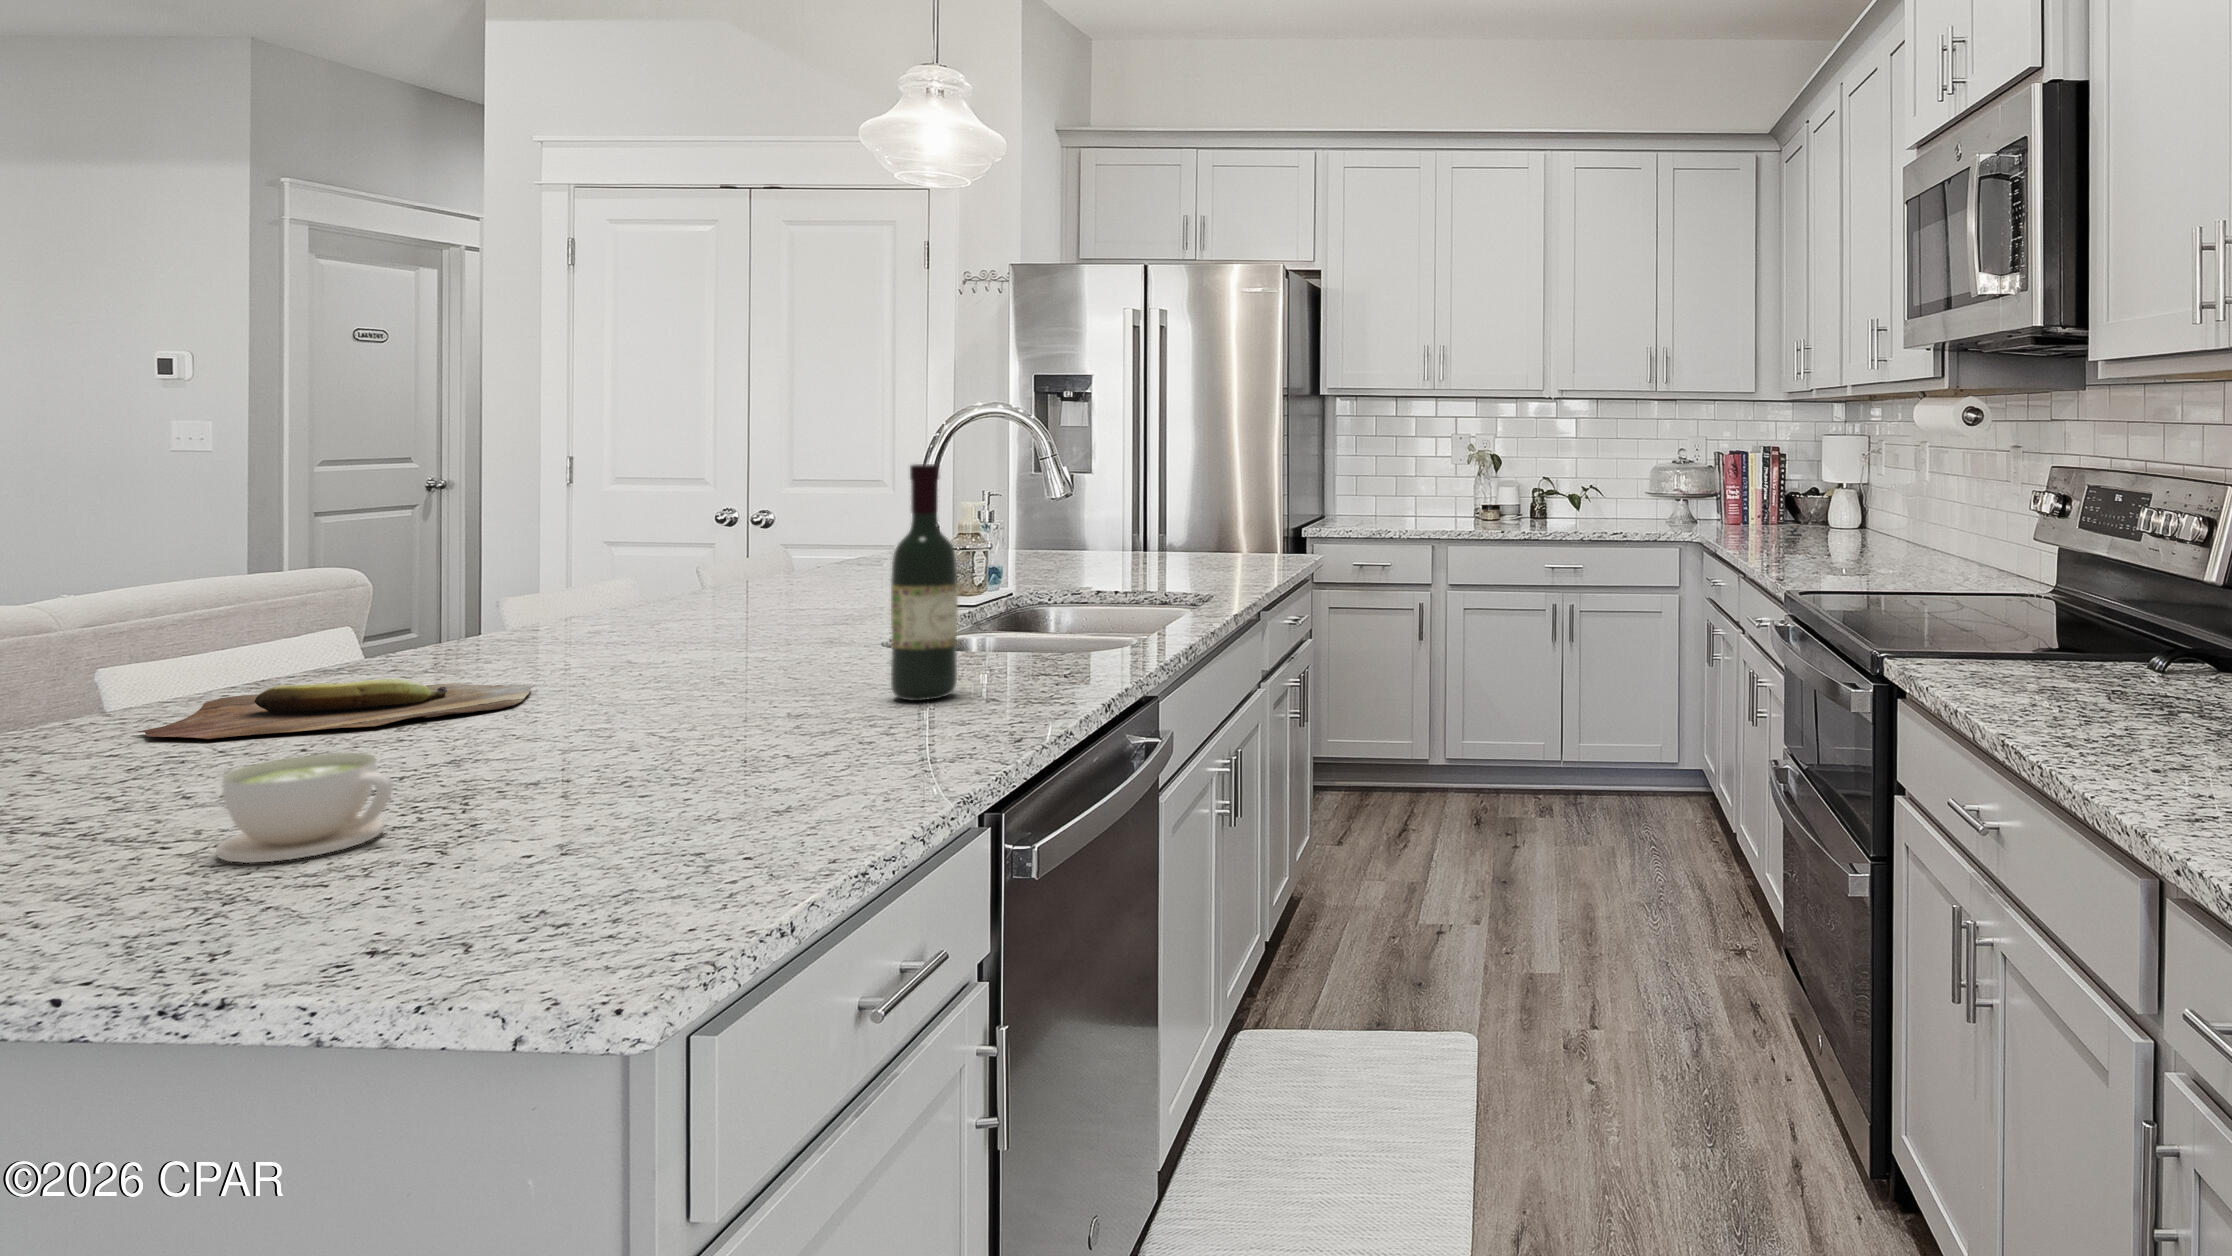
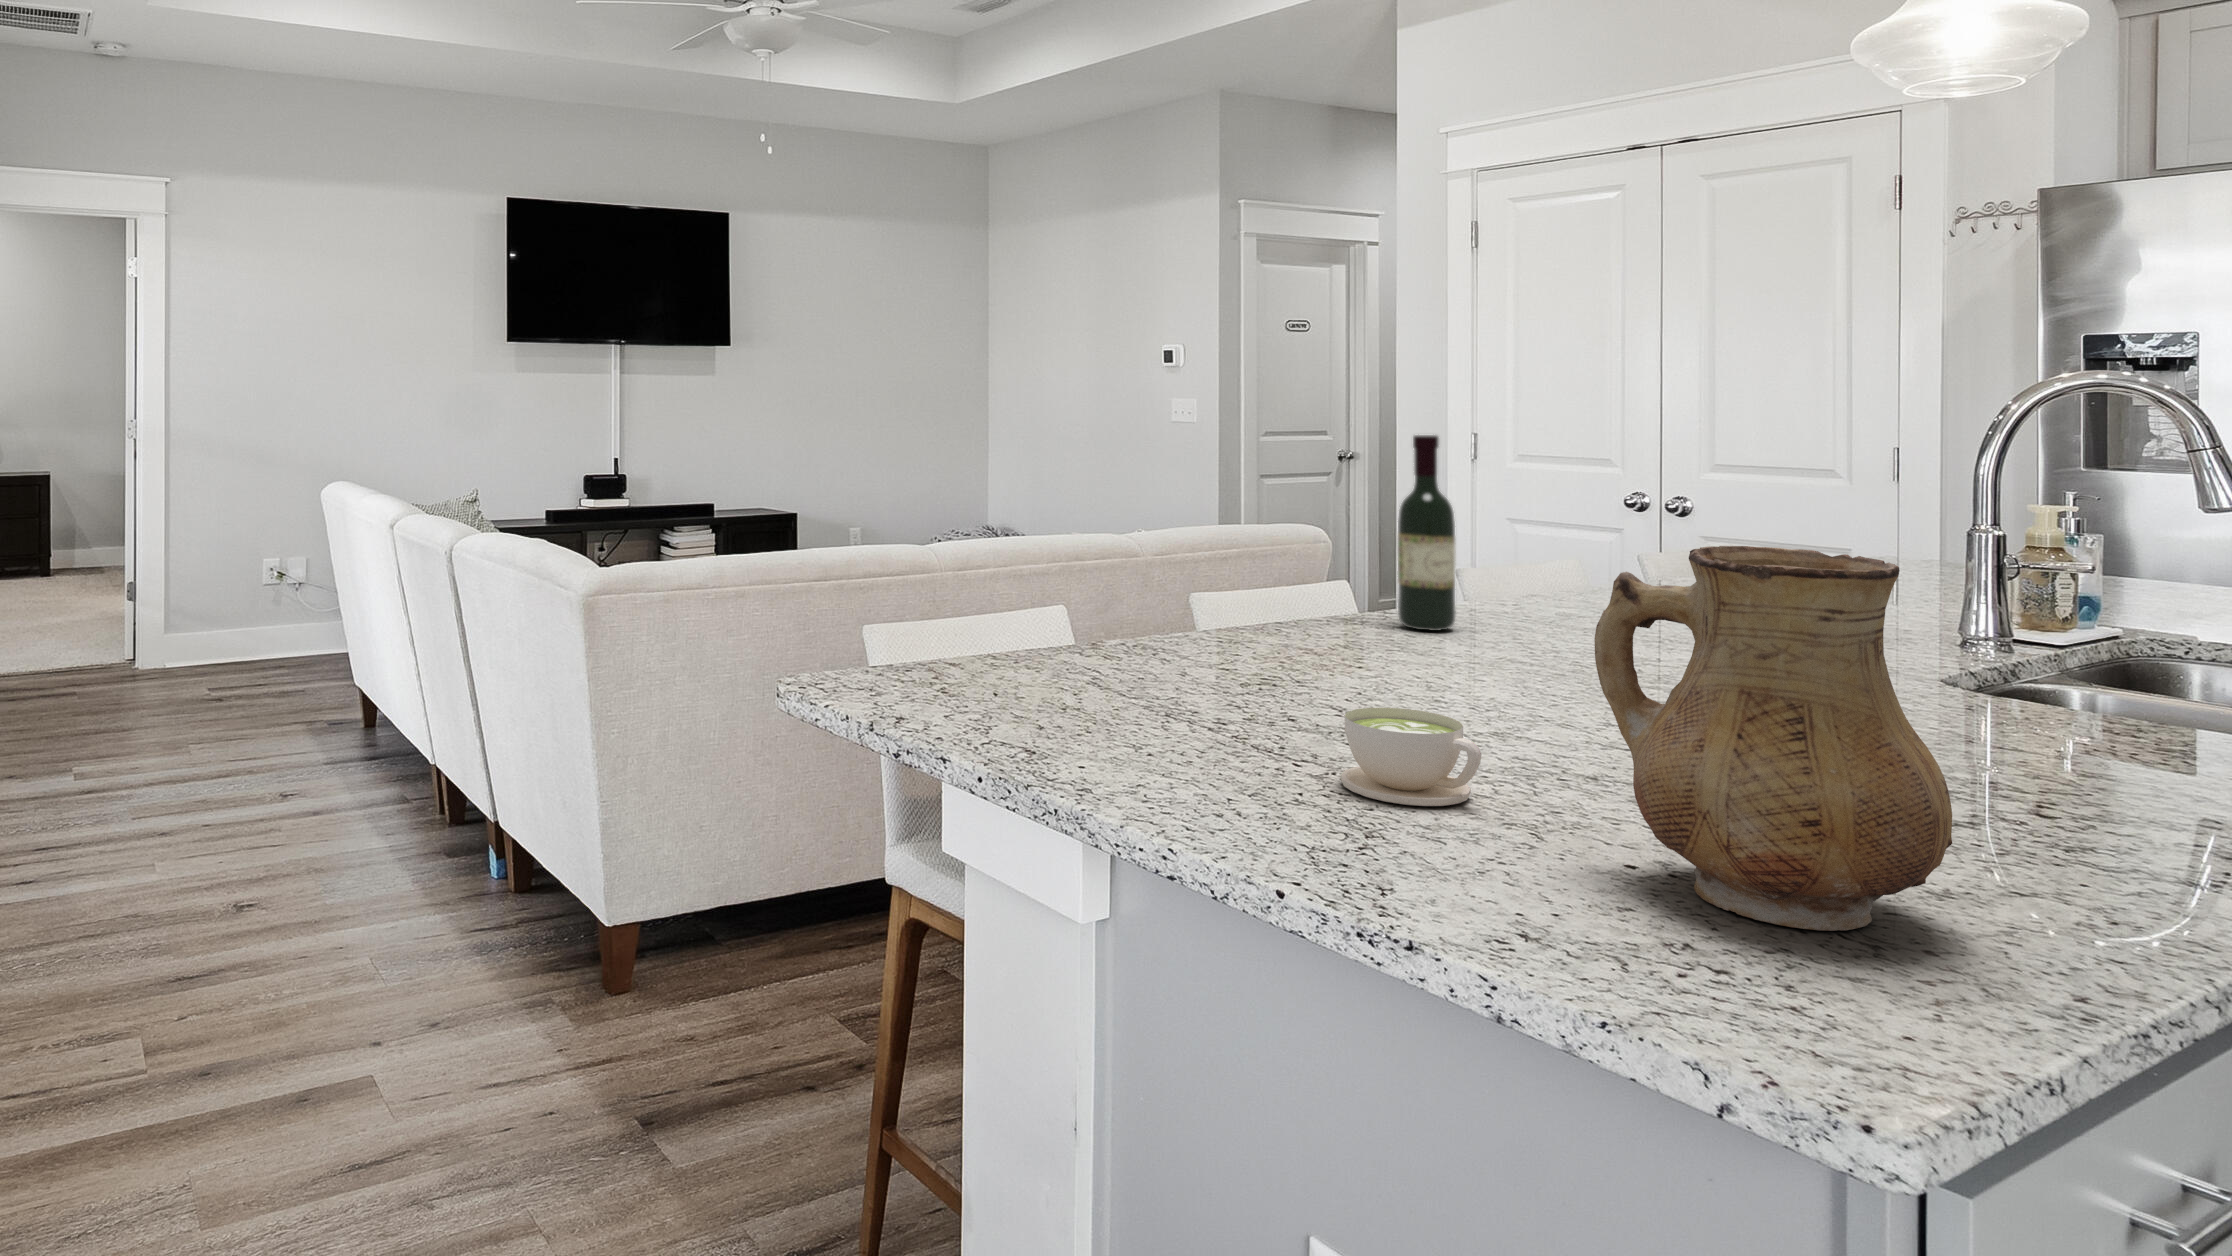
wine bottle: present [891,464,958,701] -> present [1398,435,1456,631]
ceramic pitcher: none [492,545,775,871] -> present [1595,546,1952,931]
cutting board: present [136,679,531,739] -> none [1236,630,1532,683]

